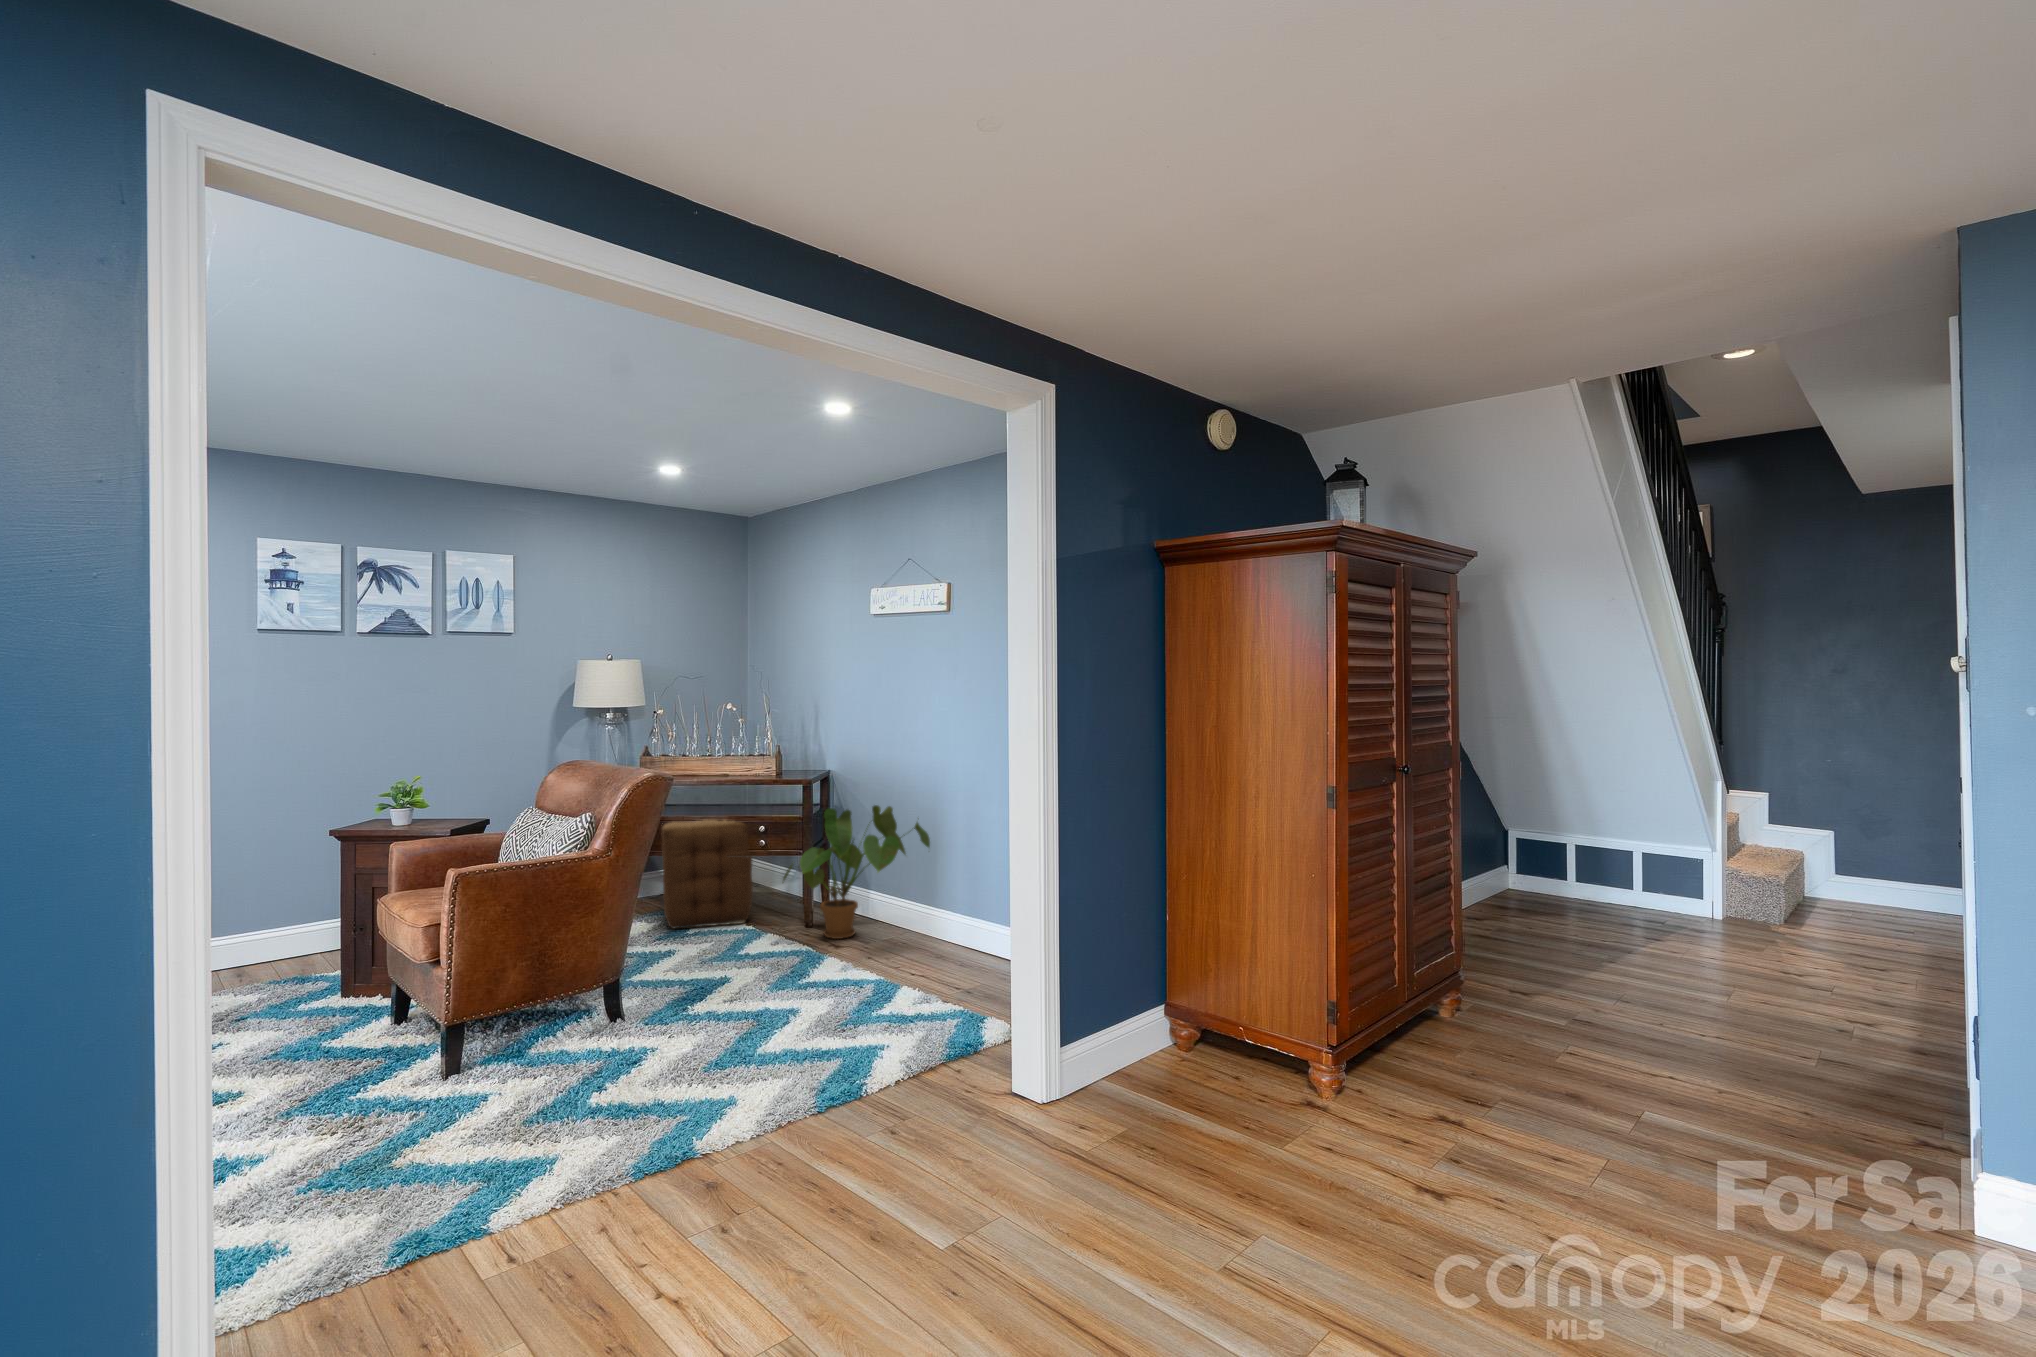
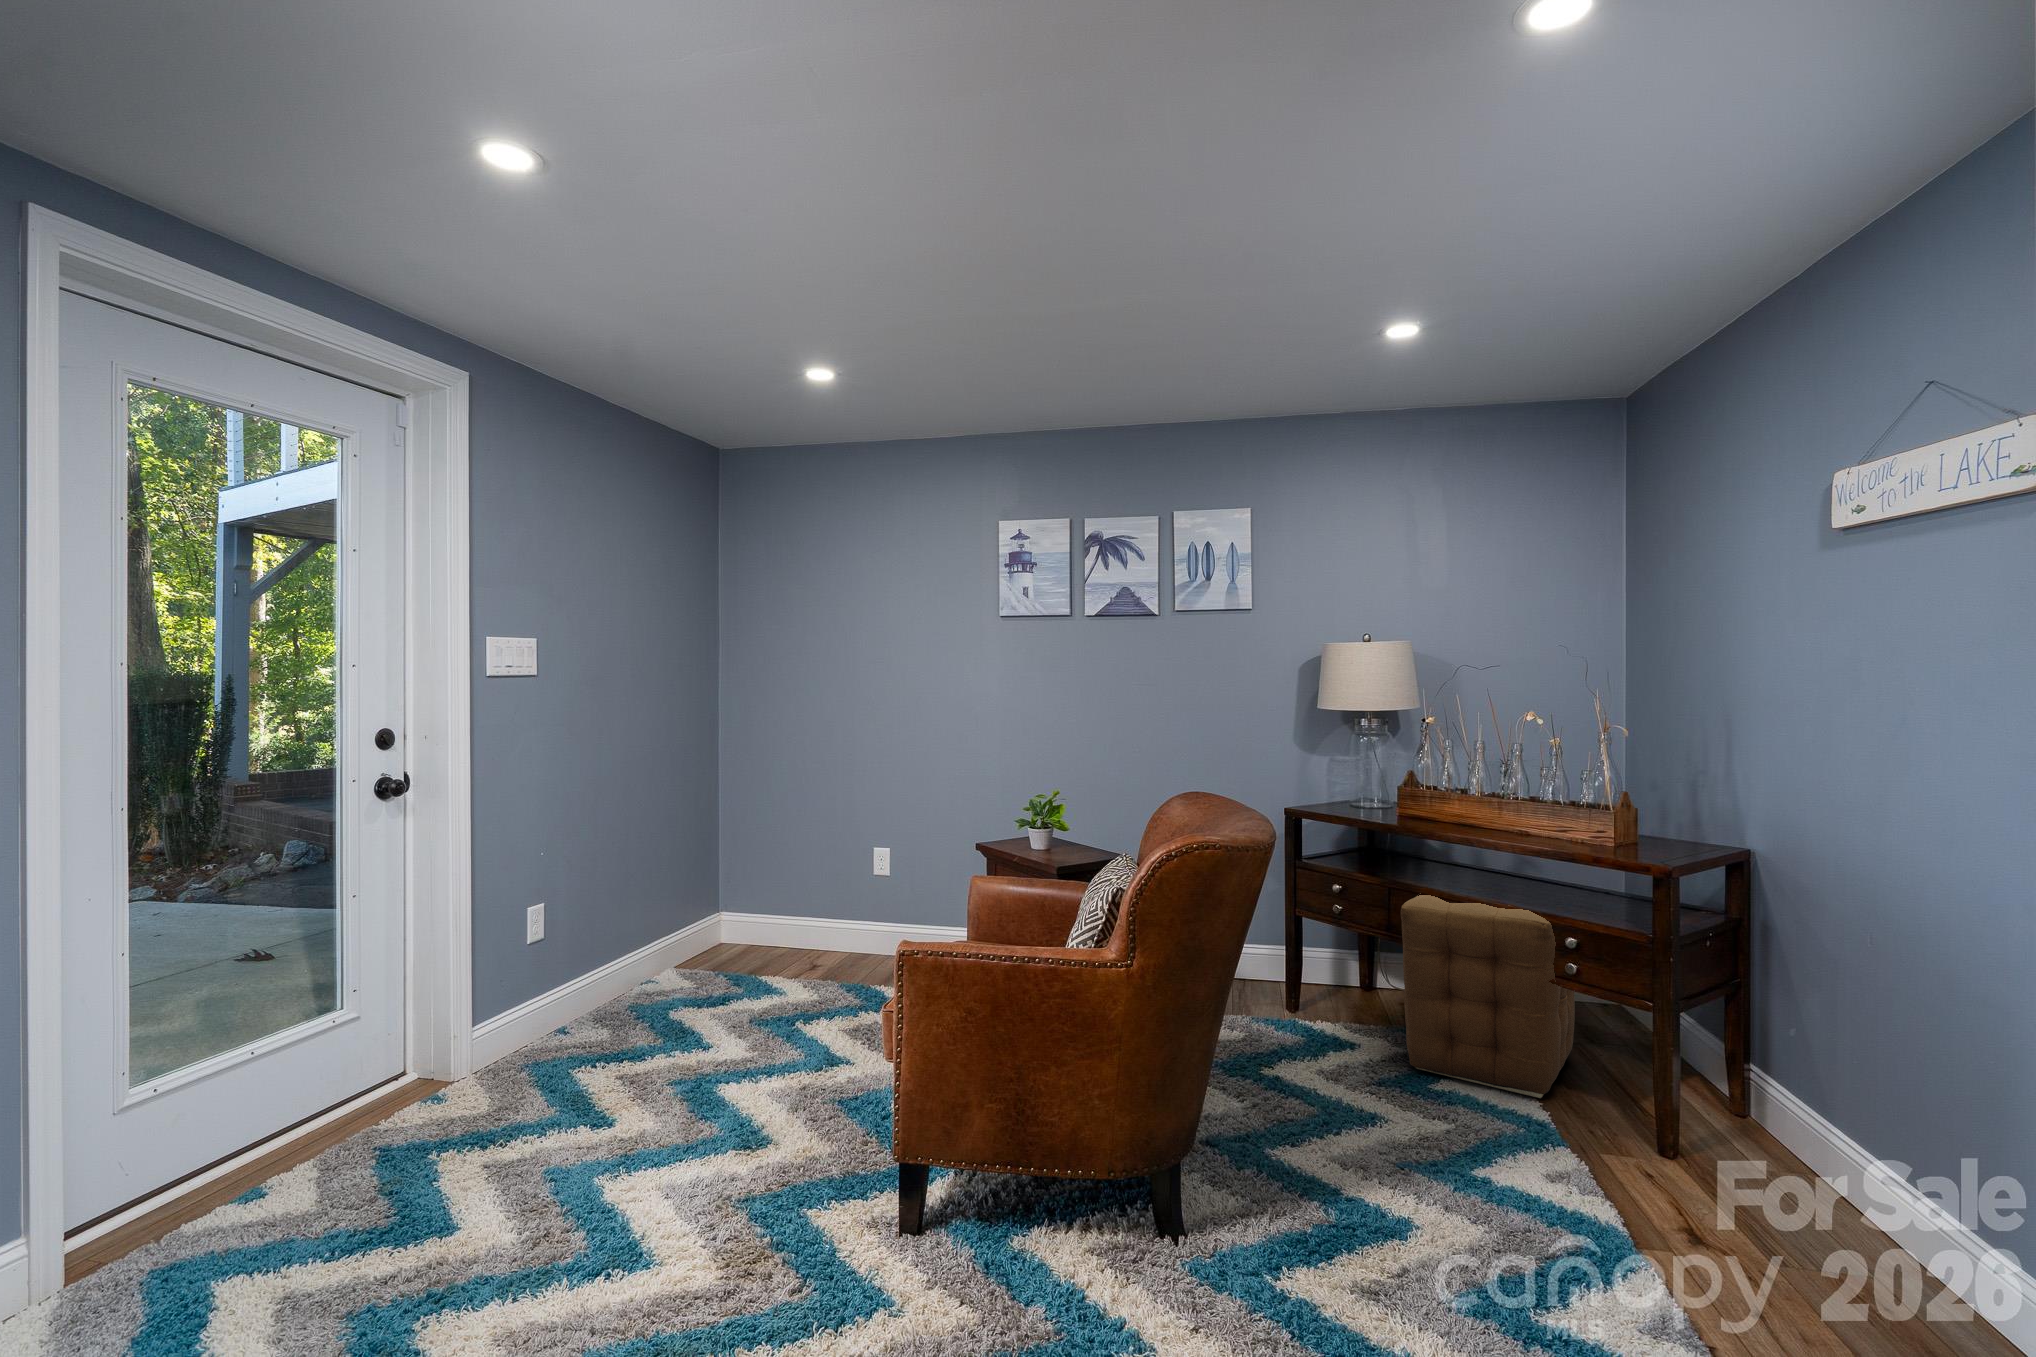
house plant: present [783,805,930,939] -> none [1584,936,1975,1220]

